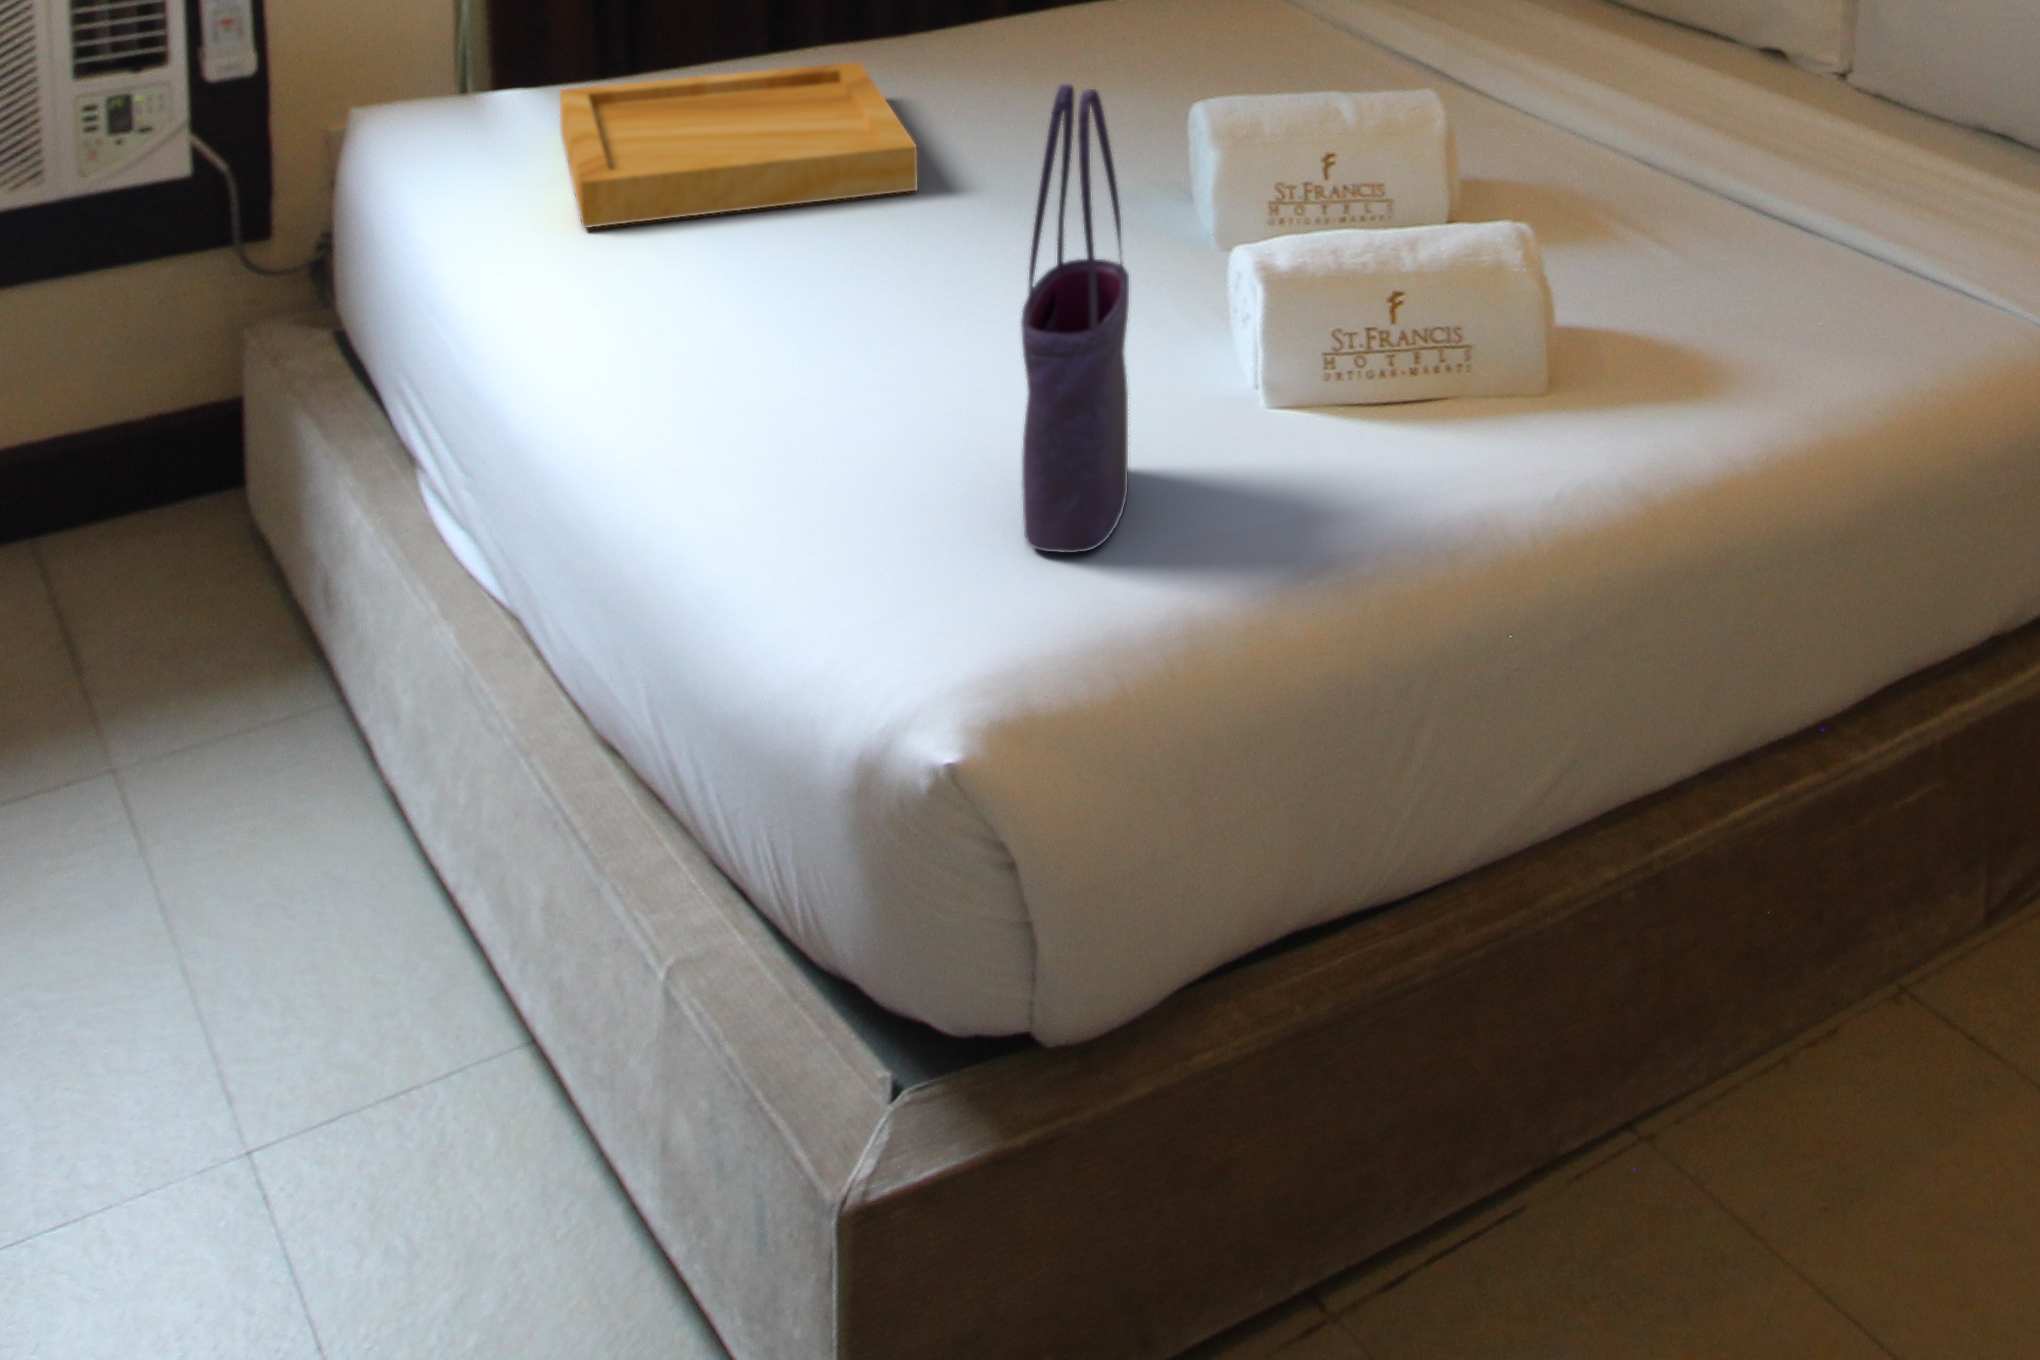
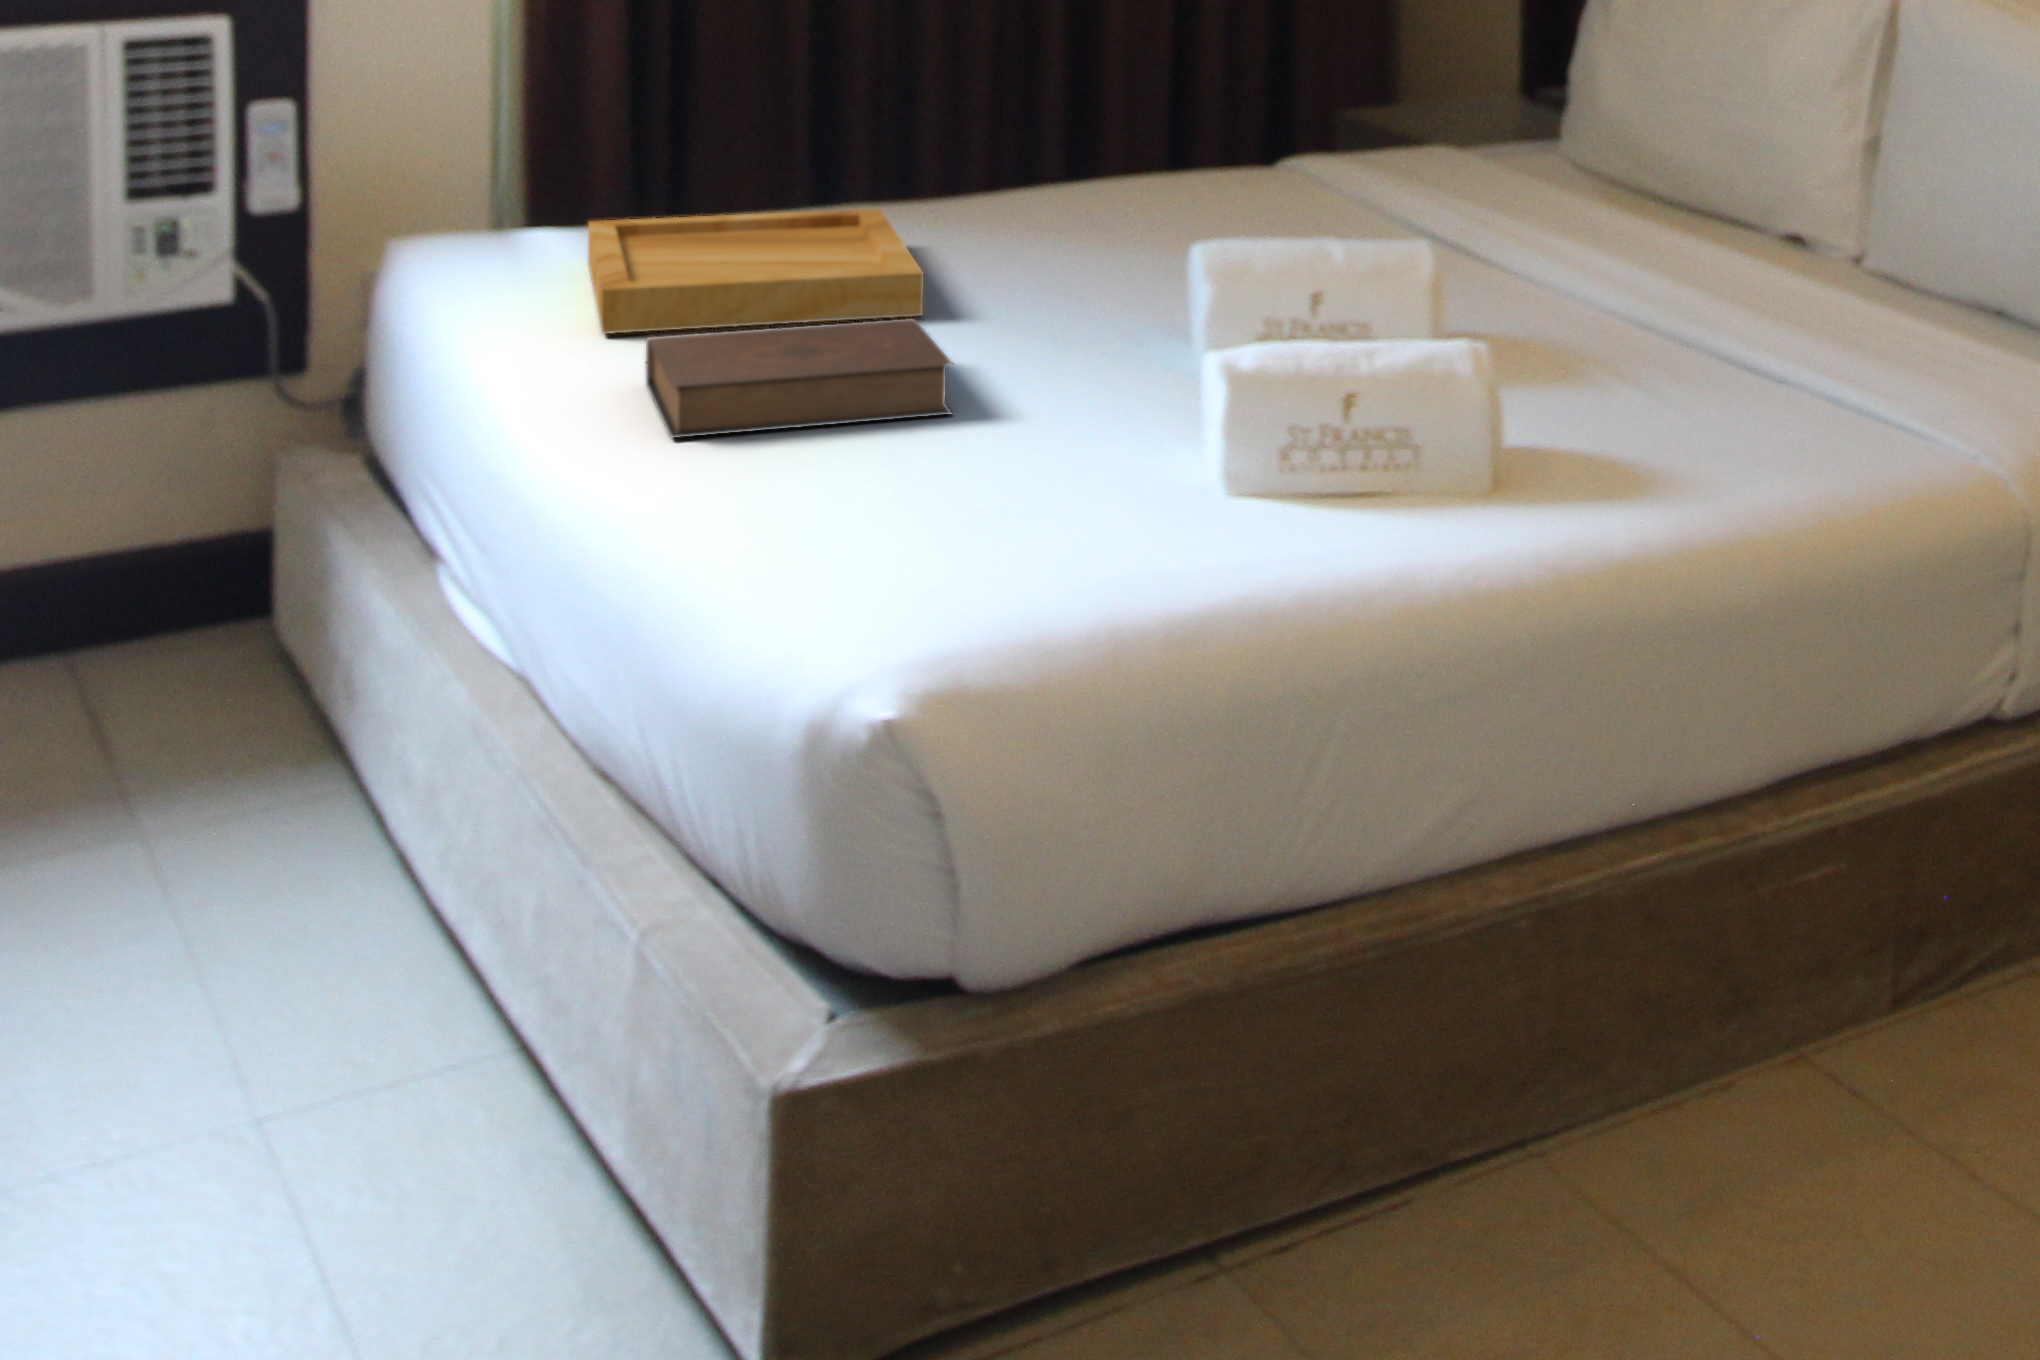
tote bag: present [1021,84,1129,553] -> none [977,155,1083,573]
book: none [633,207,968,371] -> present [646,318,952,438]

